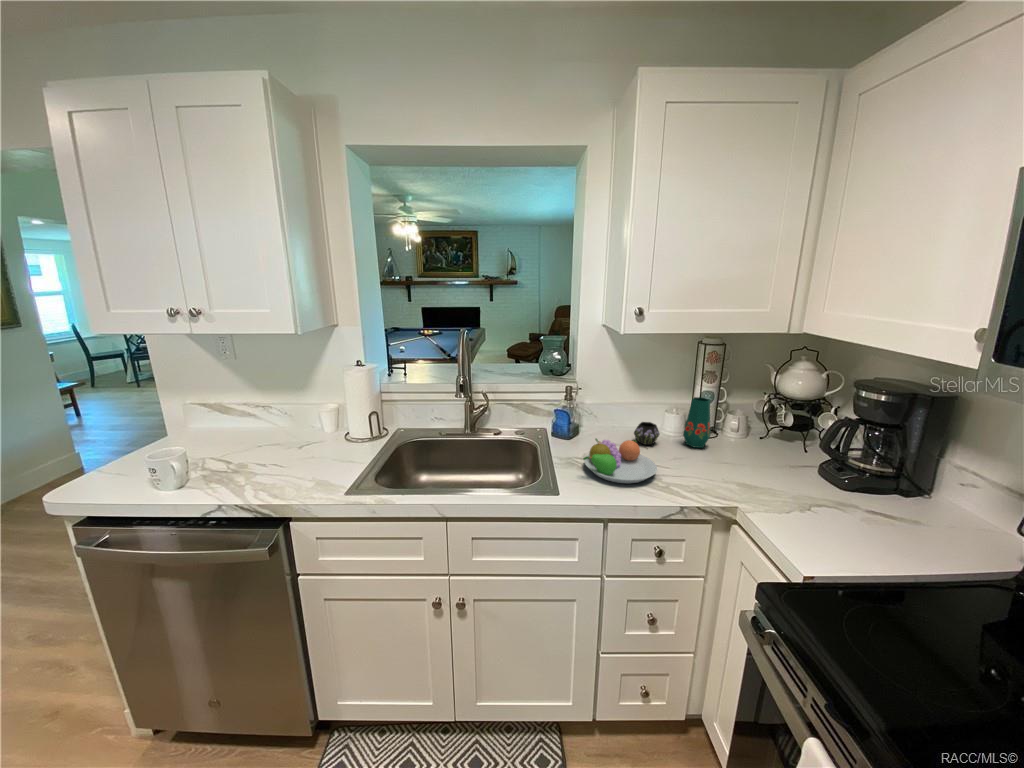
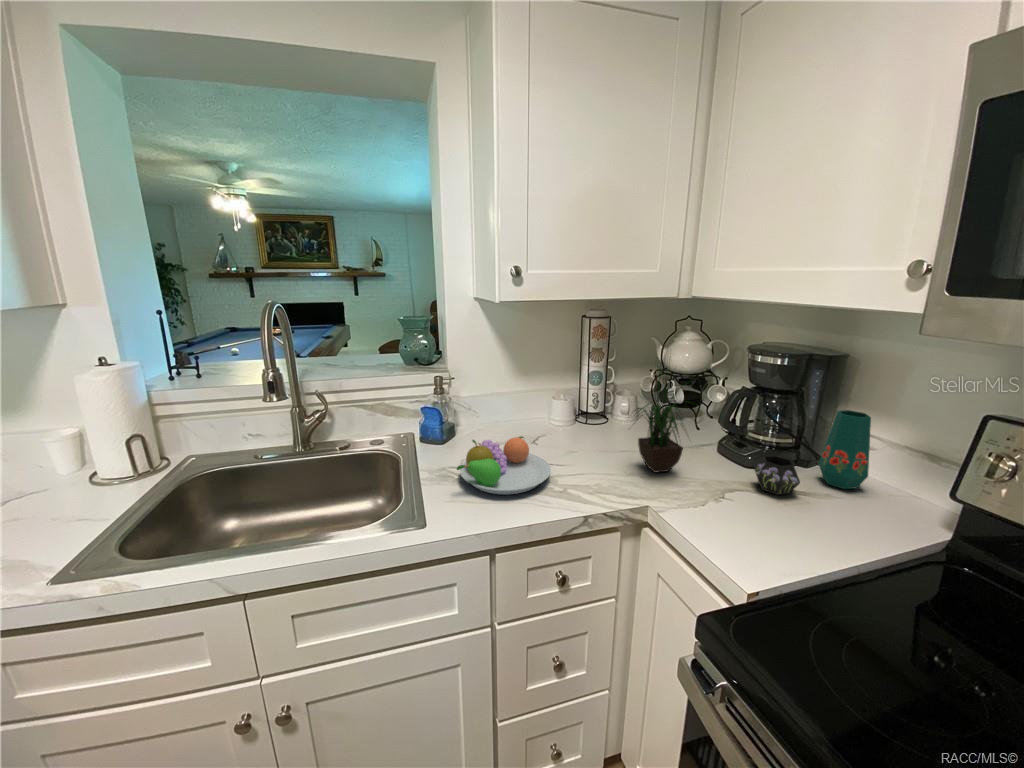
potted plant: none [724,370,799,484] -> present [635,366,683,472]
vase: present [634,397,710,448] -> present [754,410,871,495]

